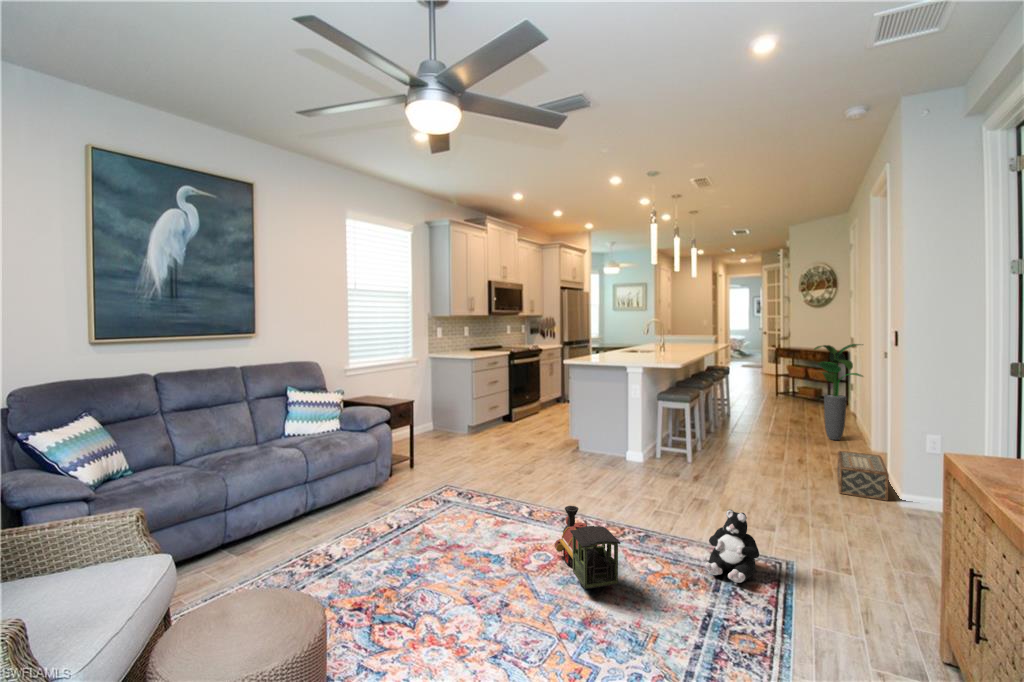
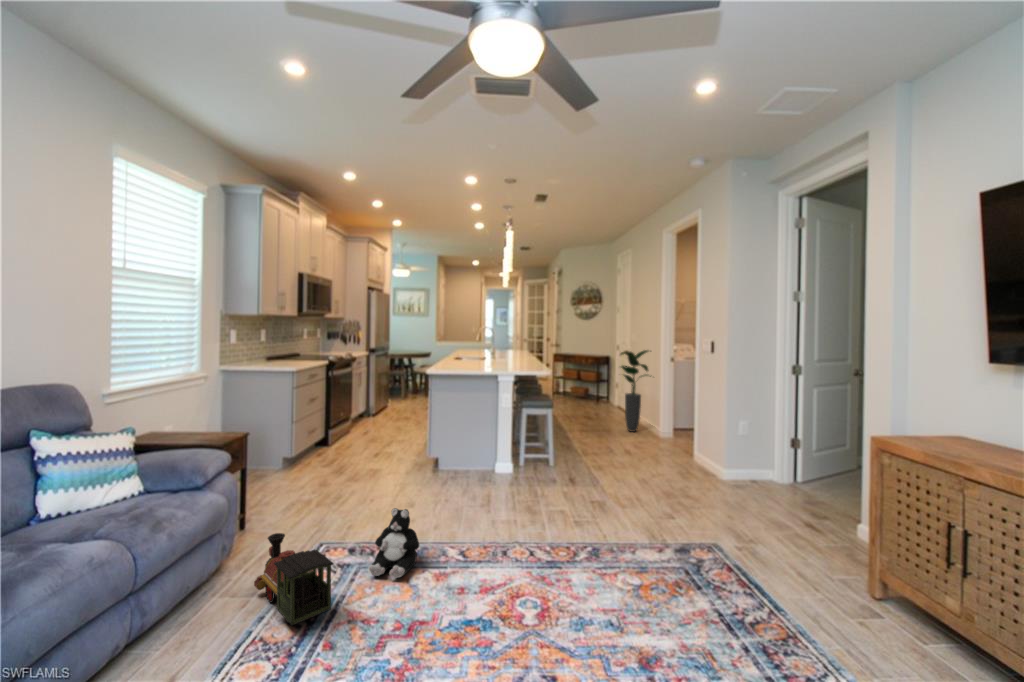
woven basket: present [837,451,889,501] -> none [665,441,716,478]
toy train: present [554,506,620,589] -> present [254,533,334,626]
plush toy: present [705,510,759,583] -> present [369,508,419,578]

